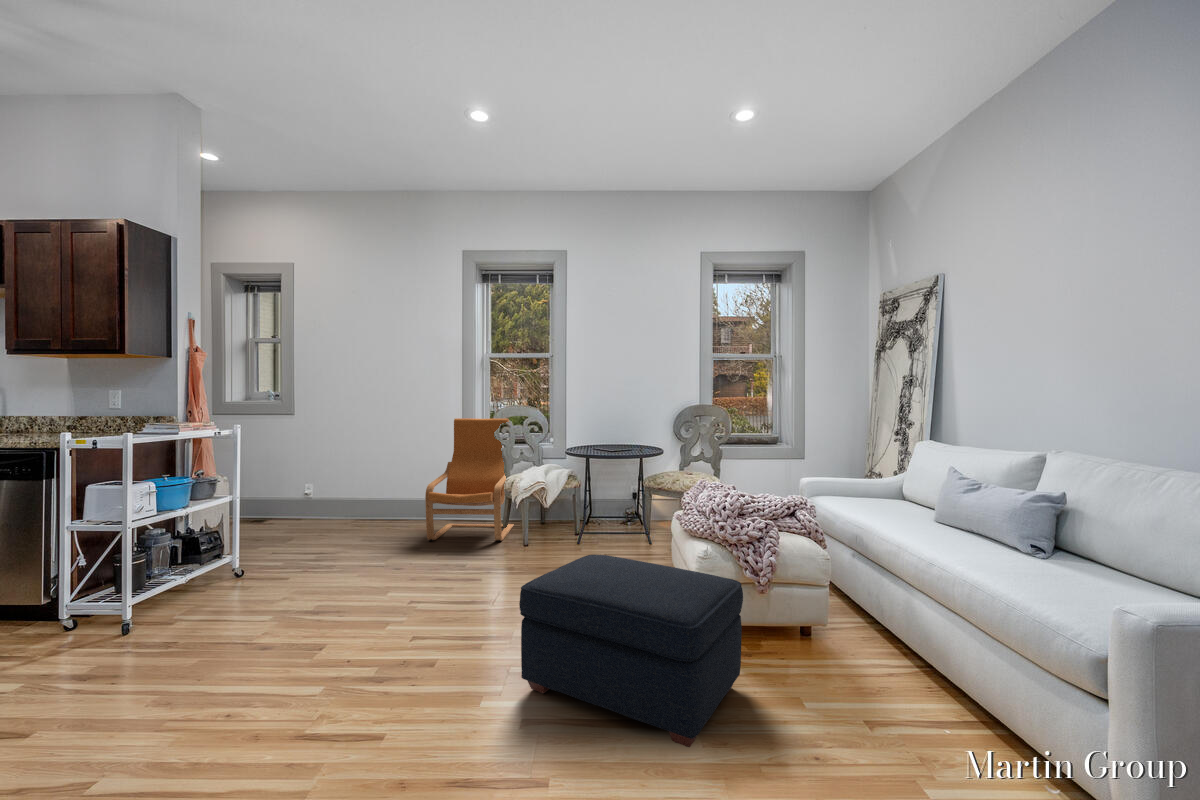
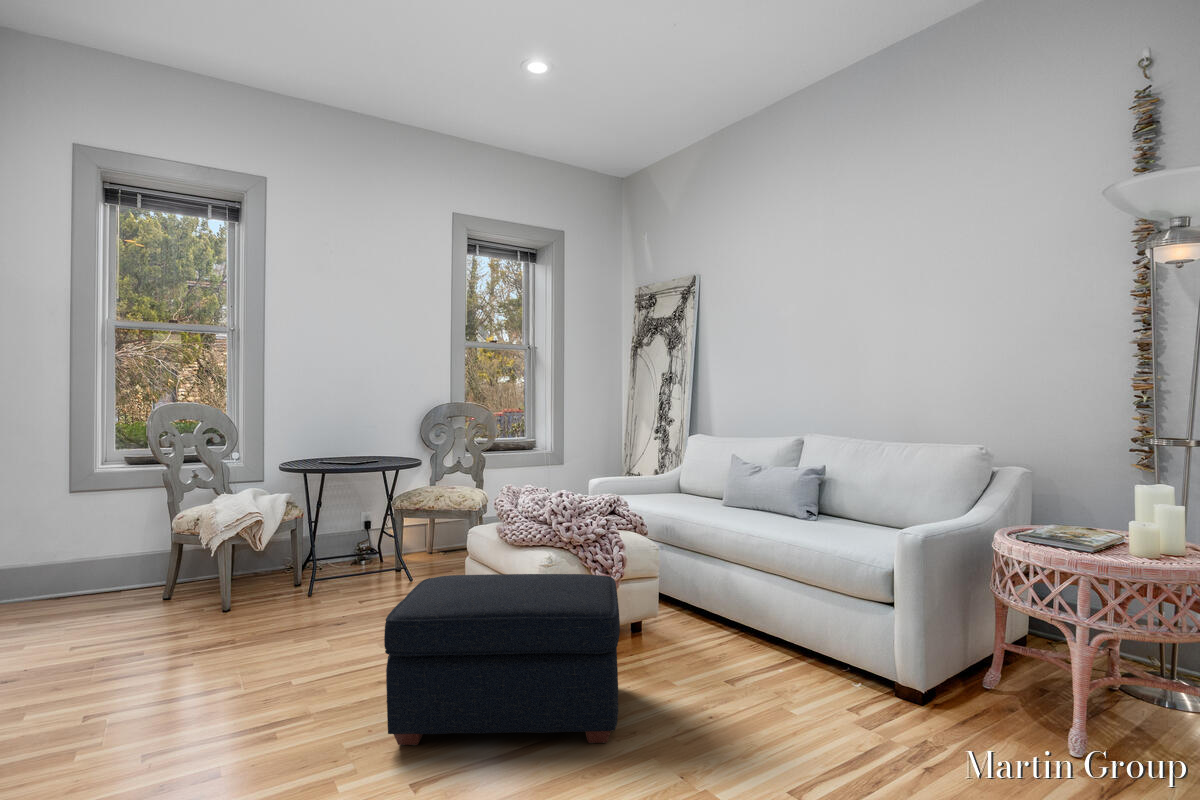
armchair: present [425,418,514,542] -> none [53,428,194,625]

